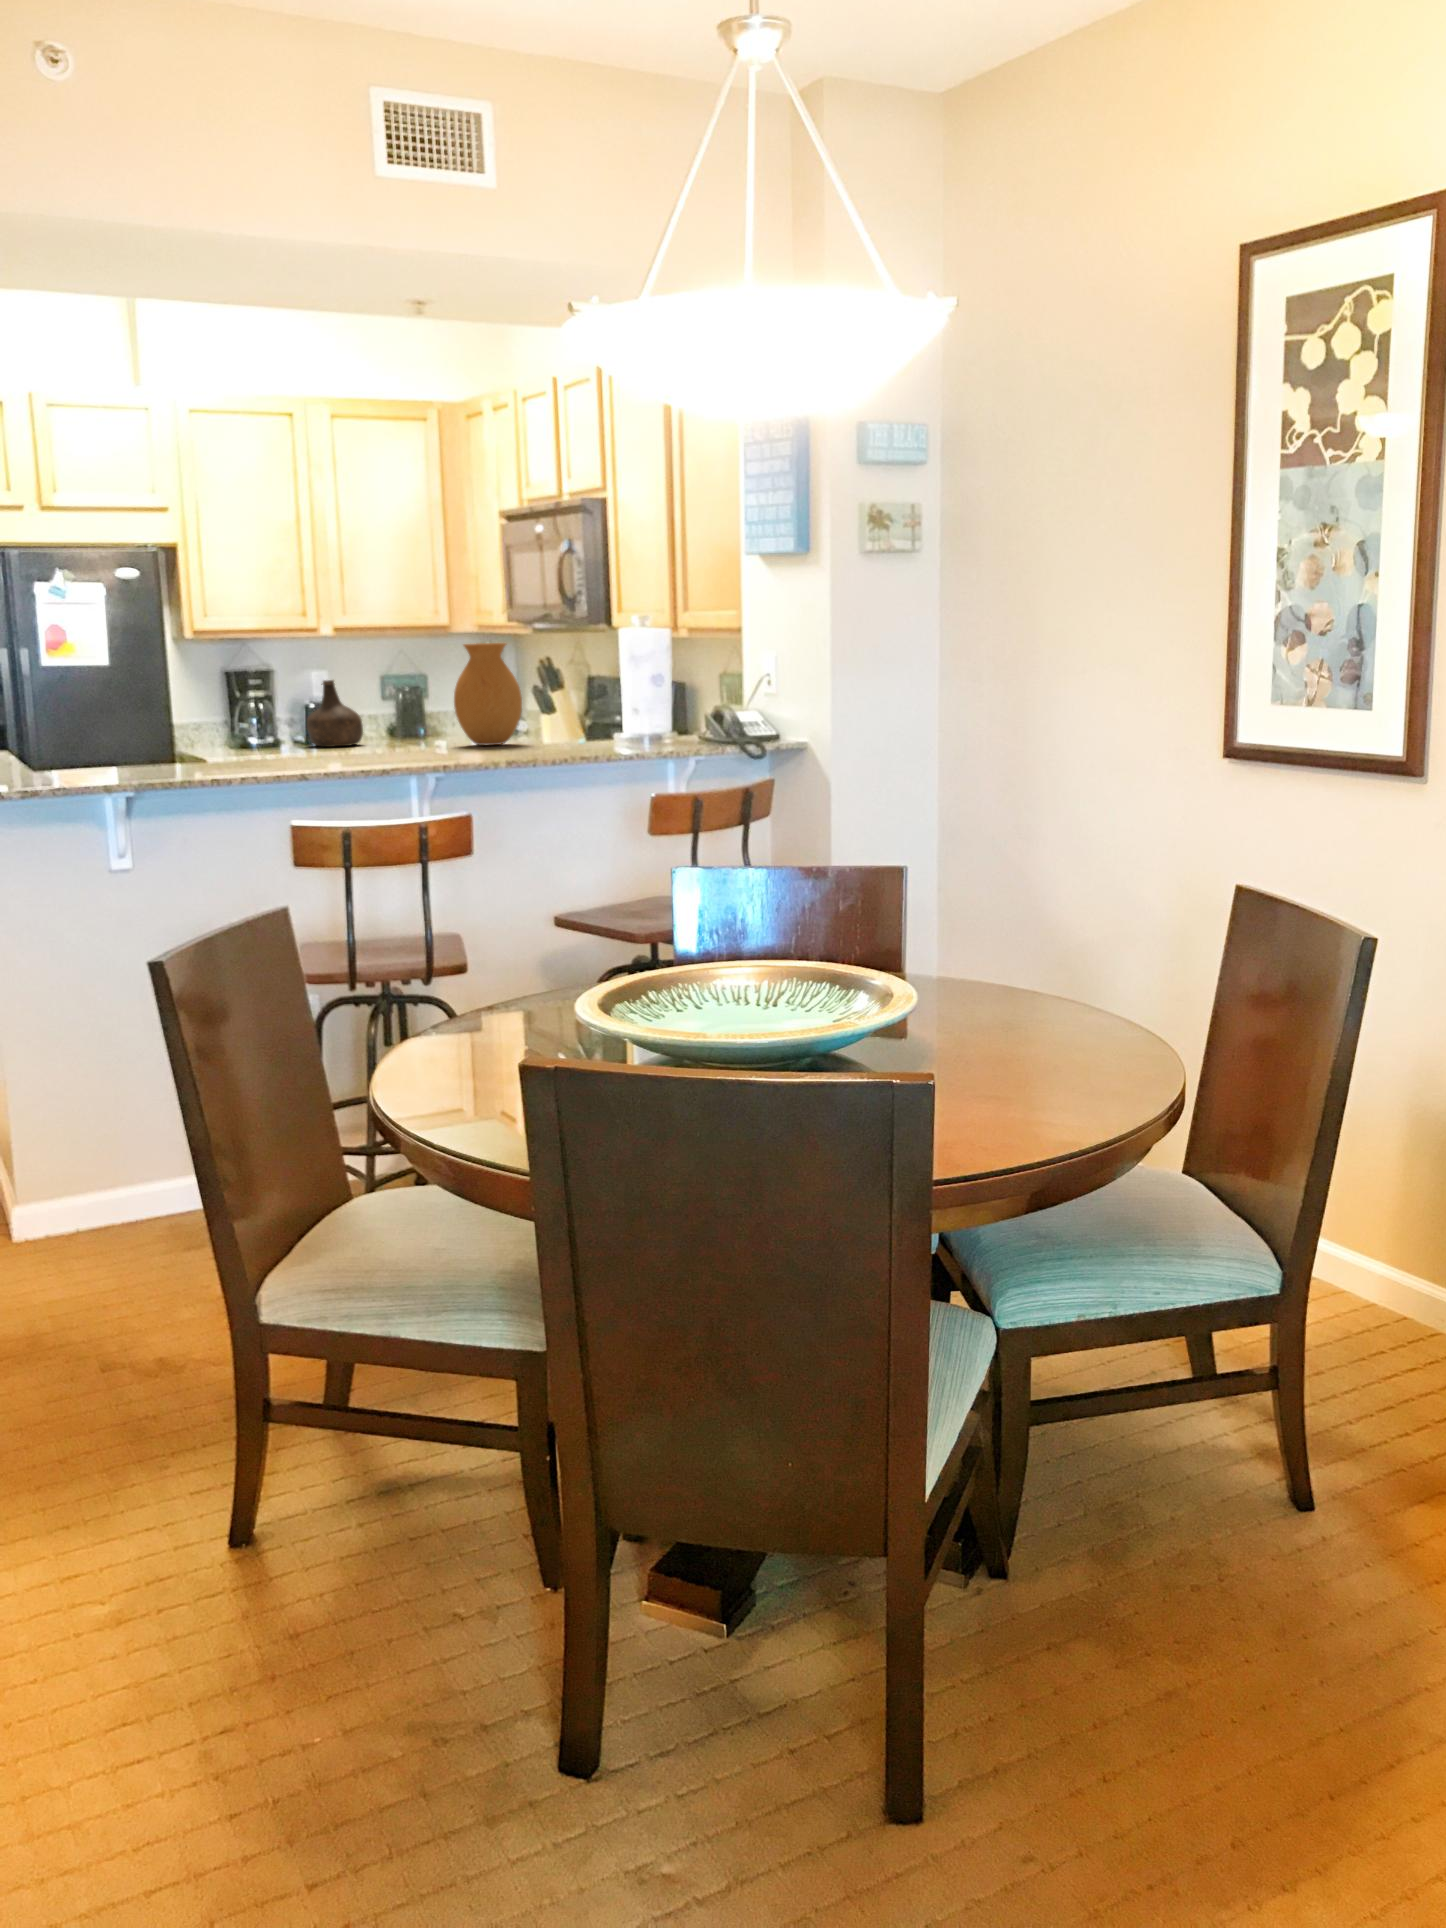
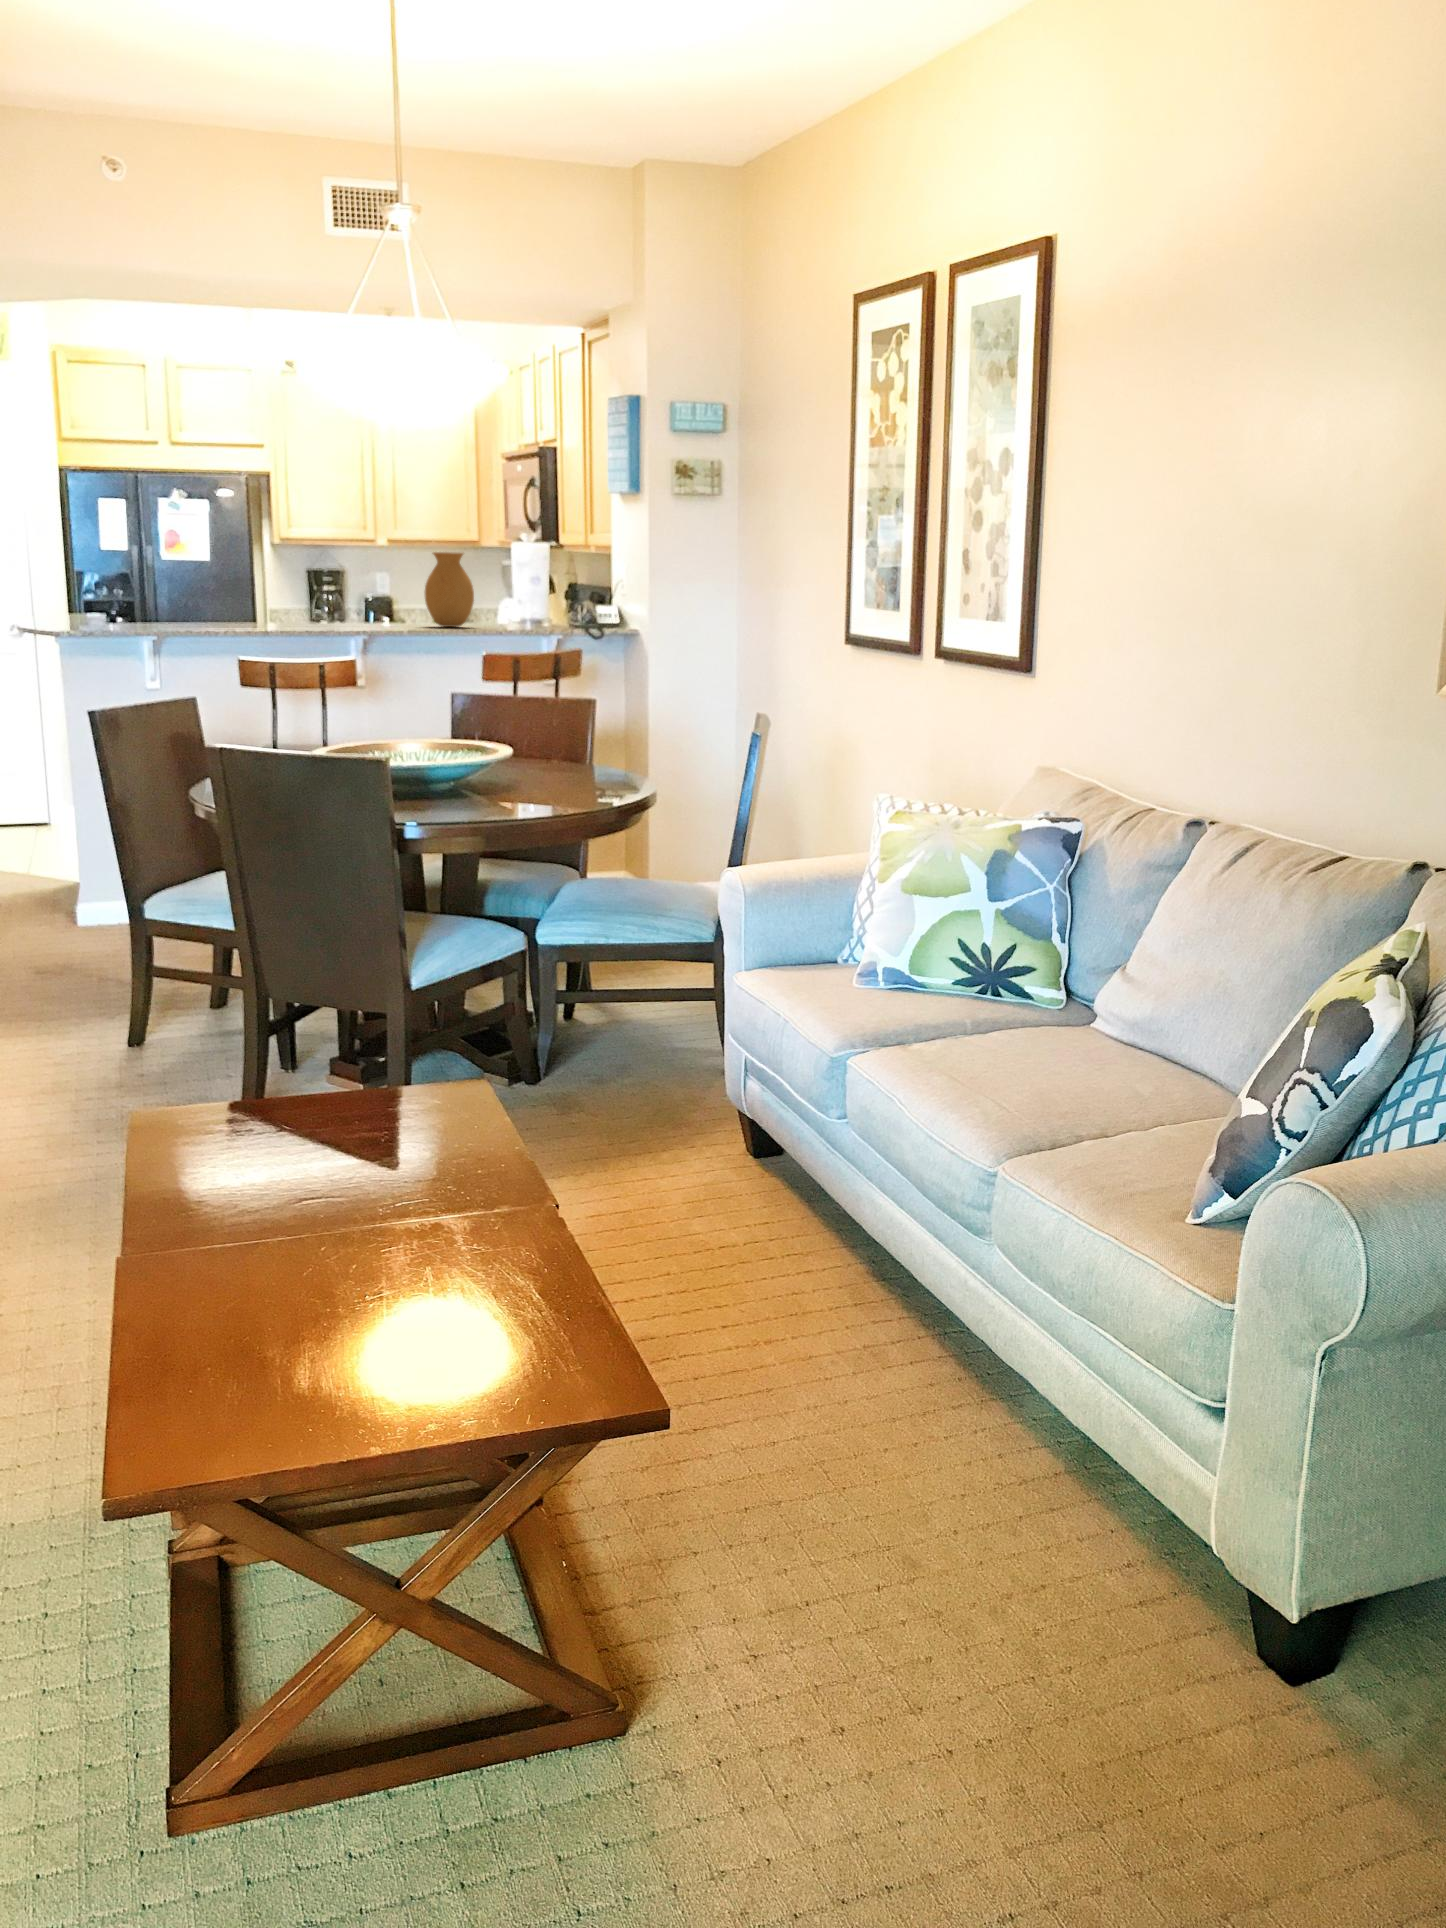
bottle: present [307,680,363,747] -> none [328,575,368,623]

